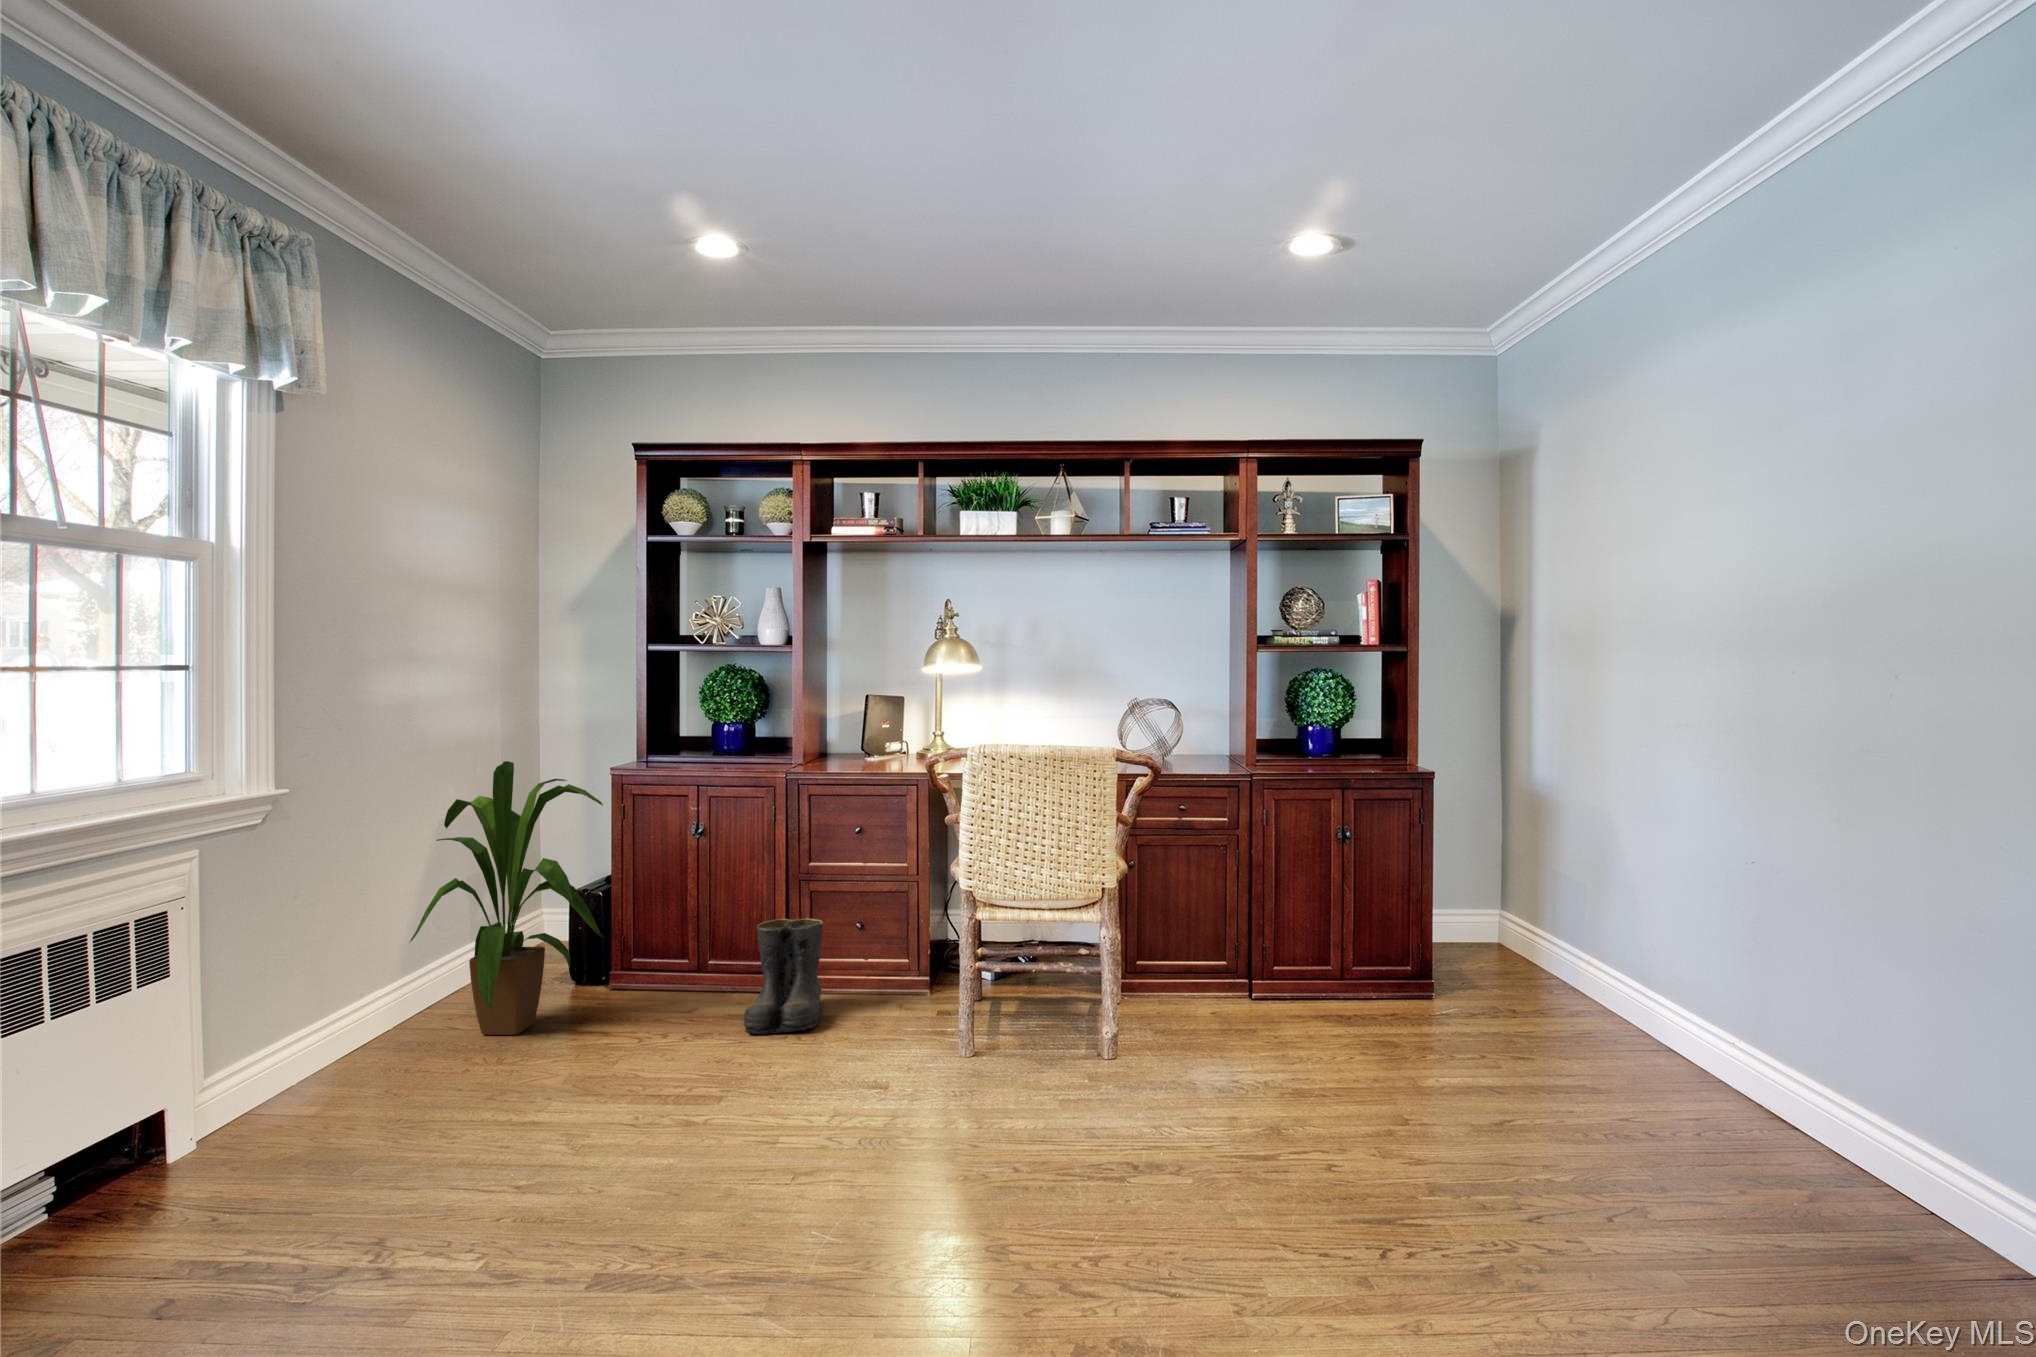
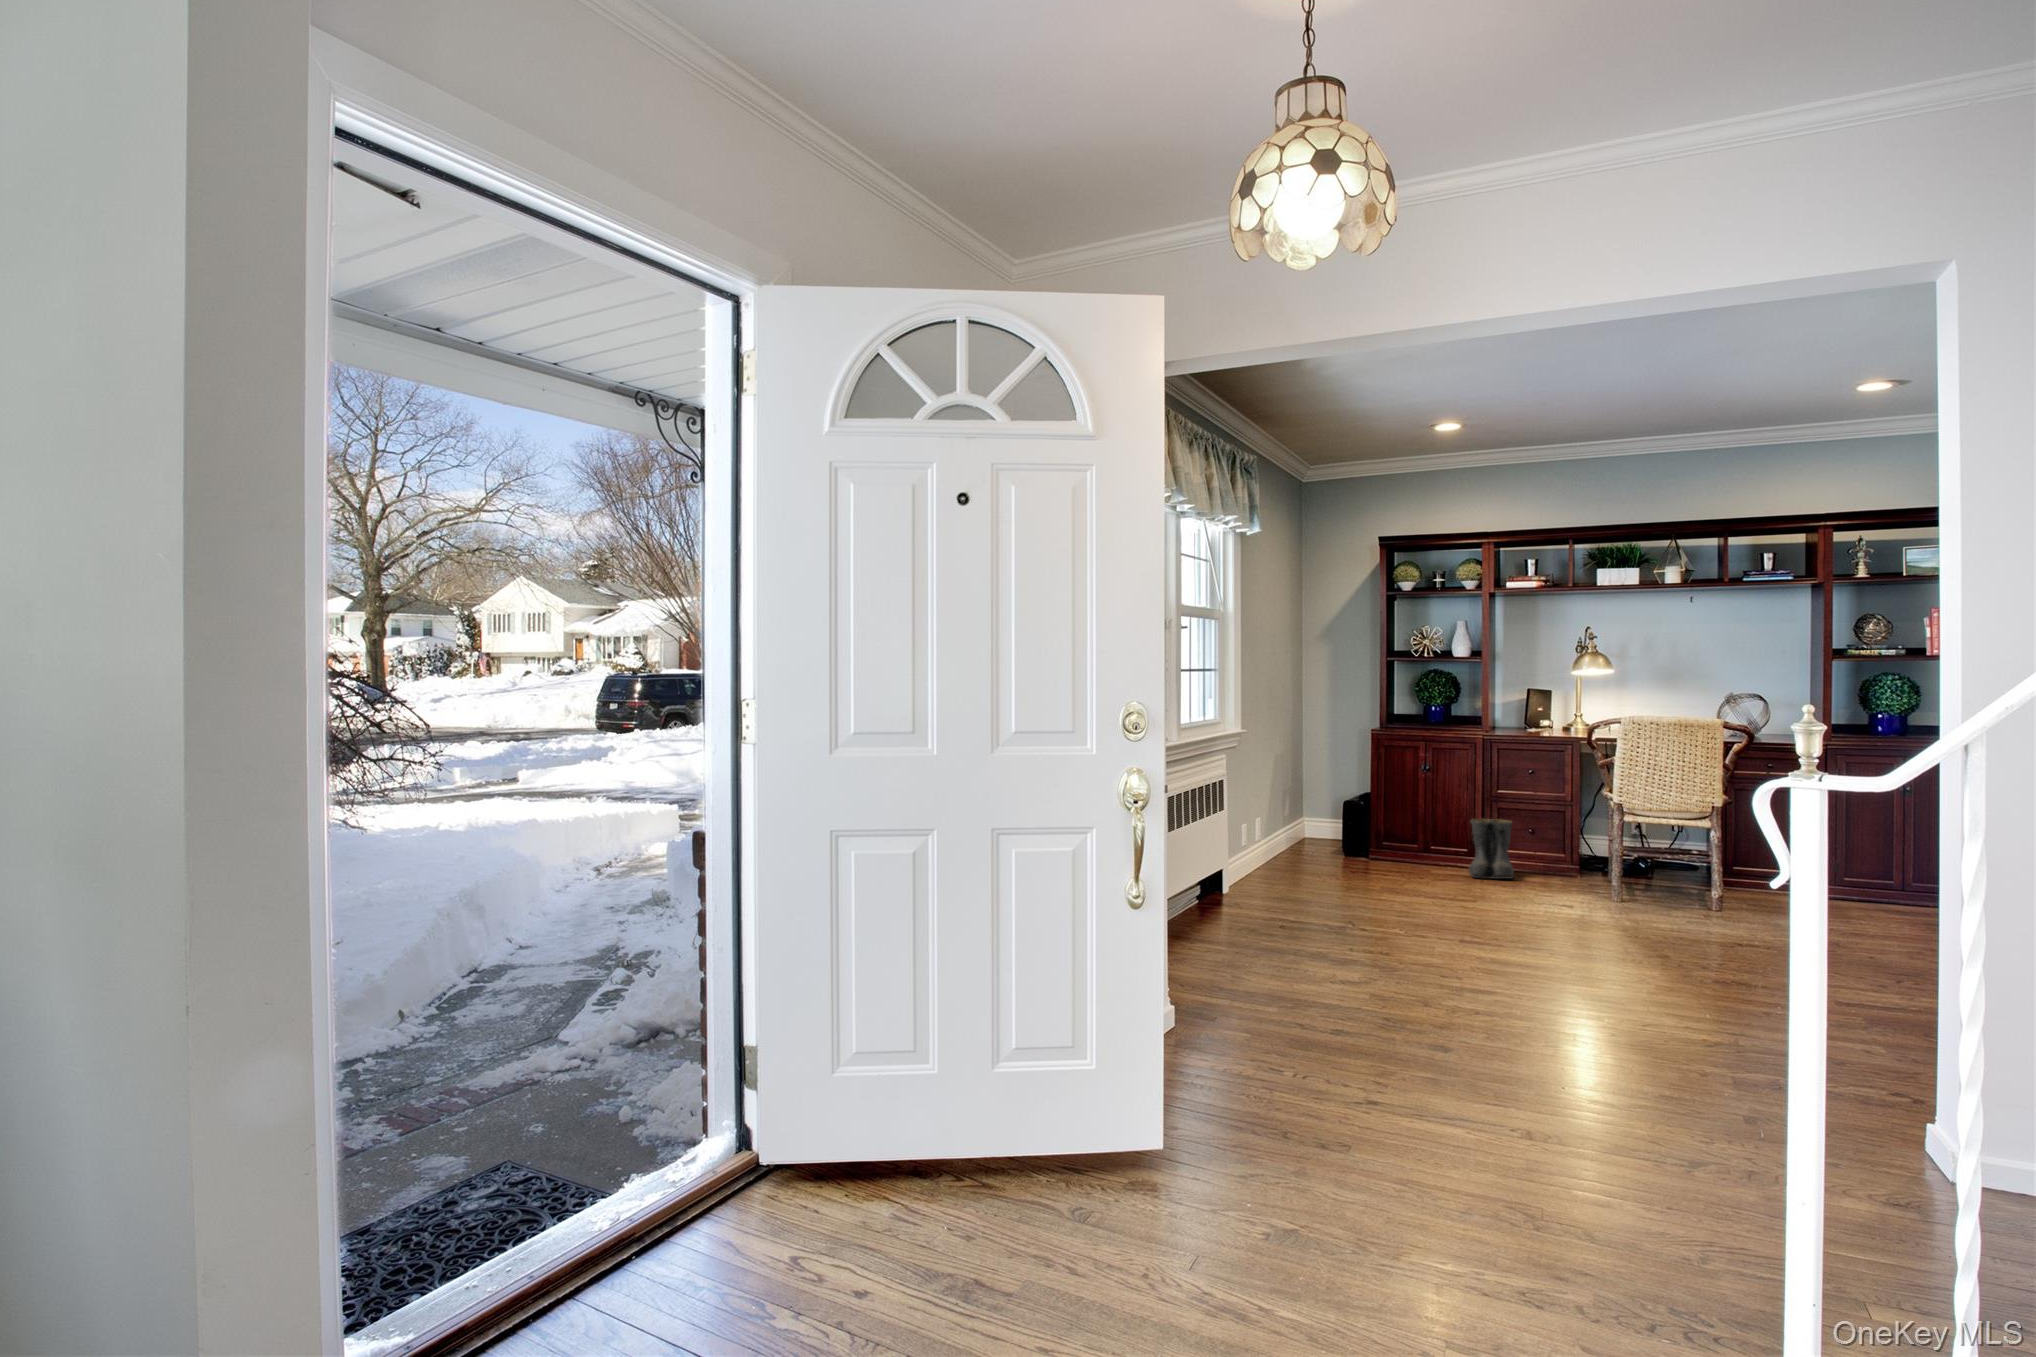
house plant: present [410,761,604,1035] -> none [1286,720,1386,867]

